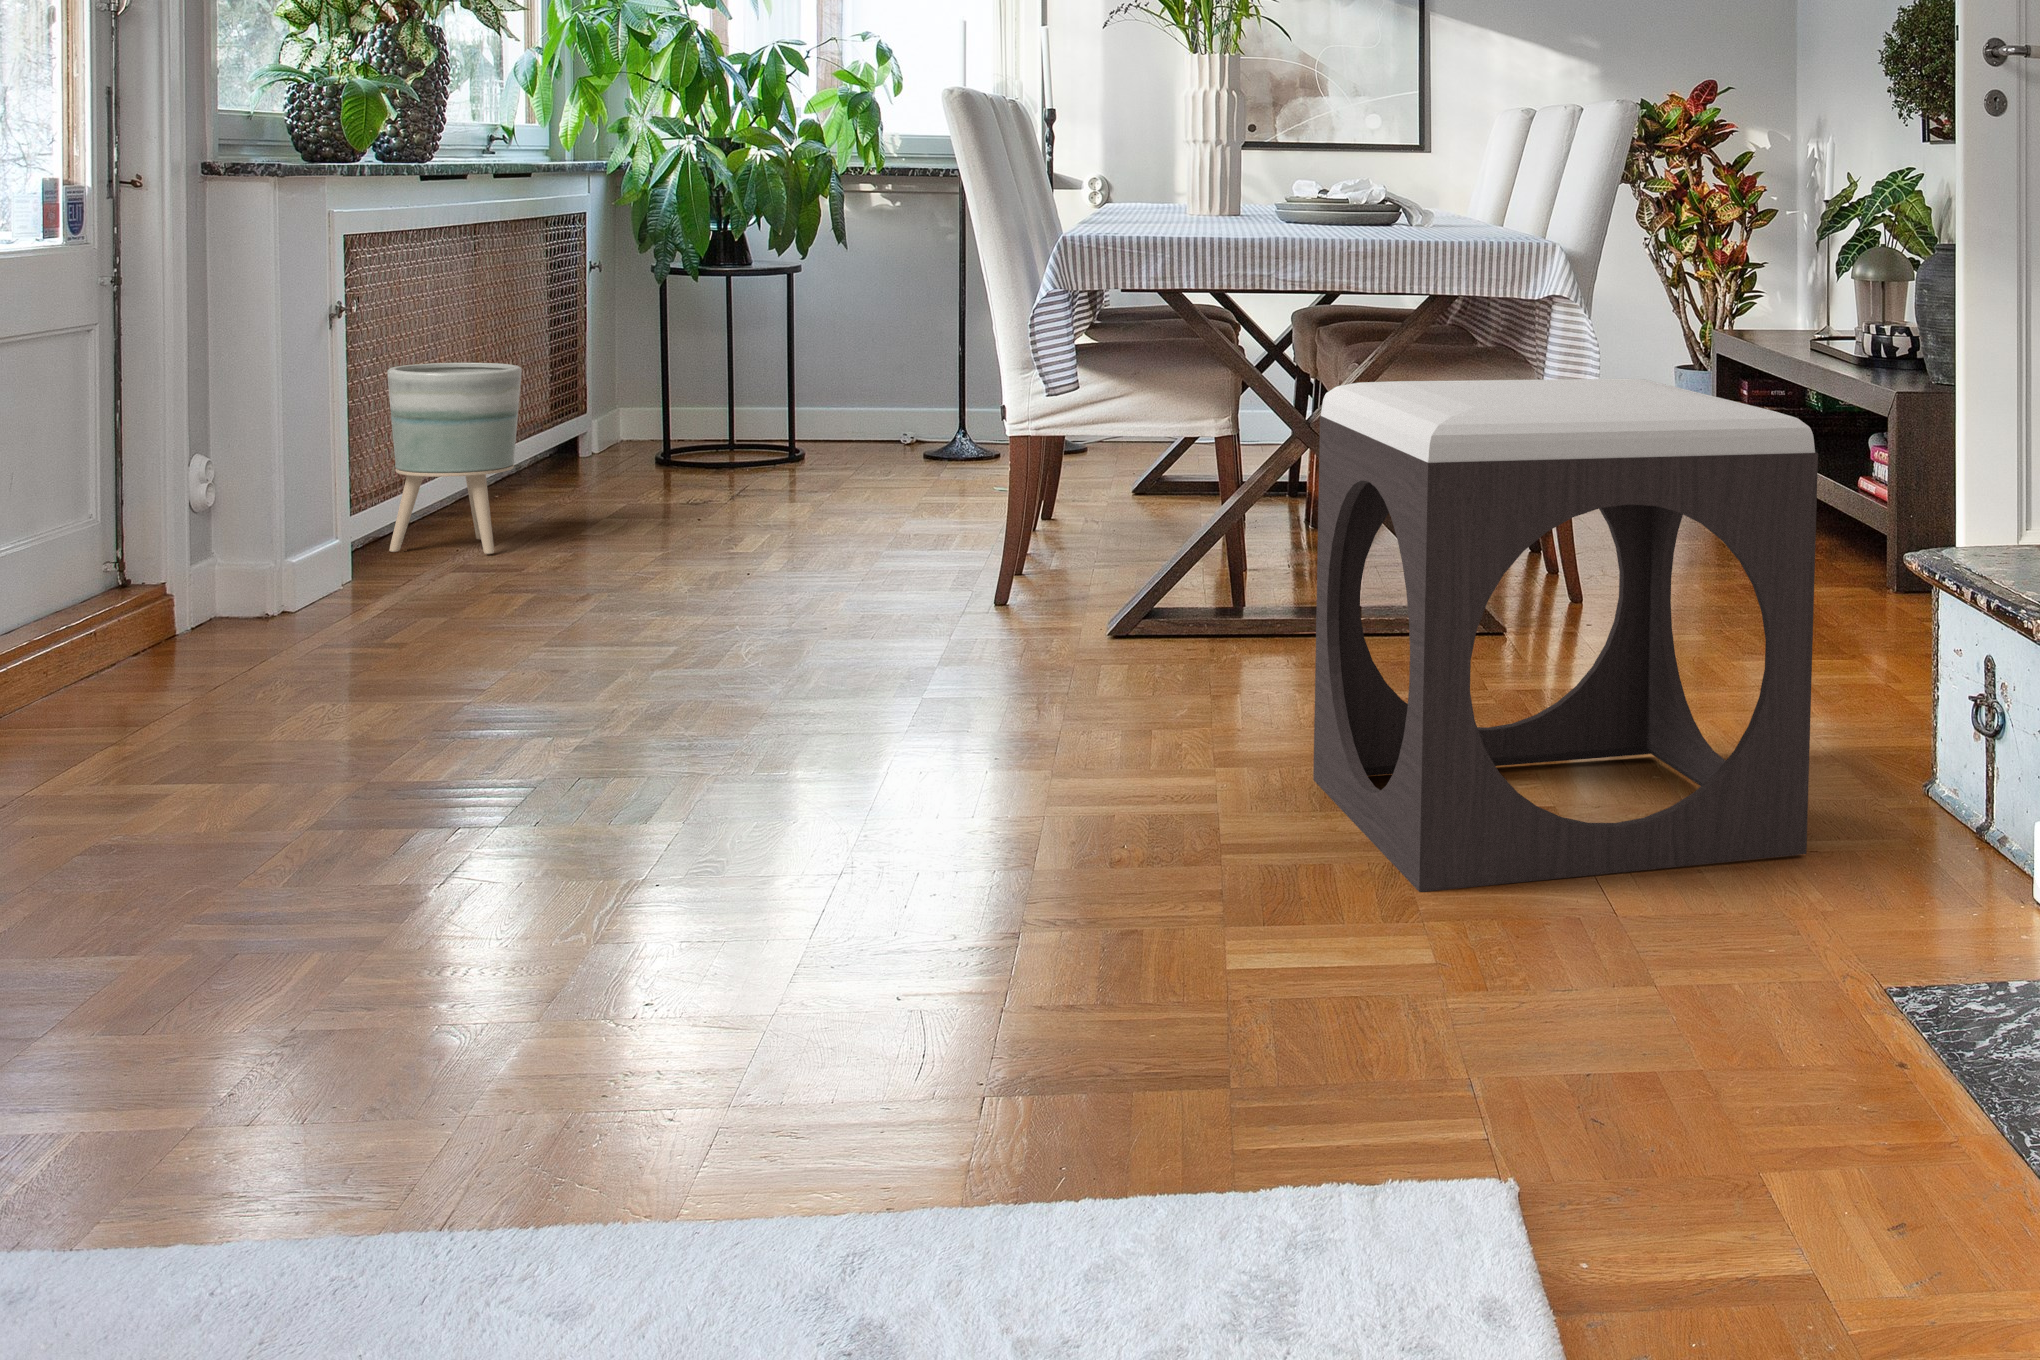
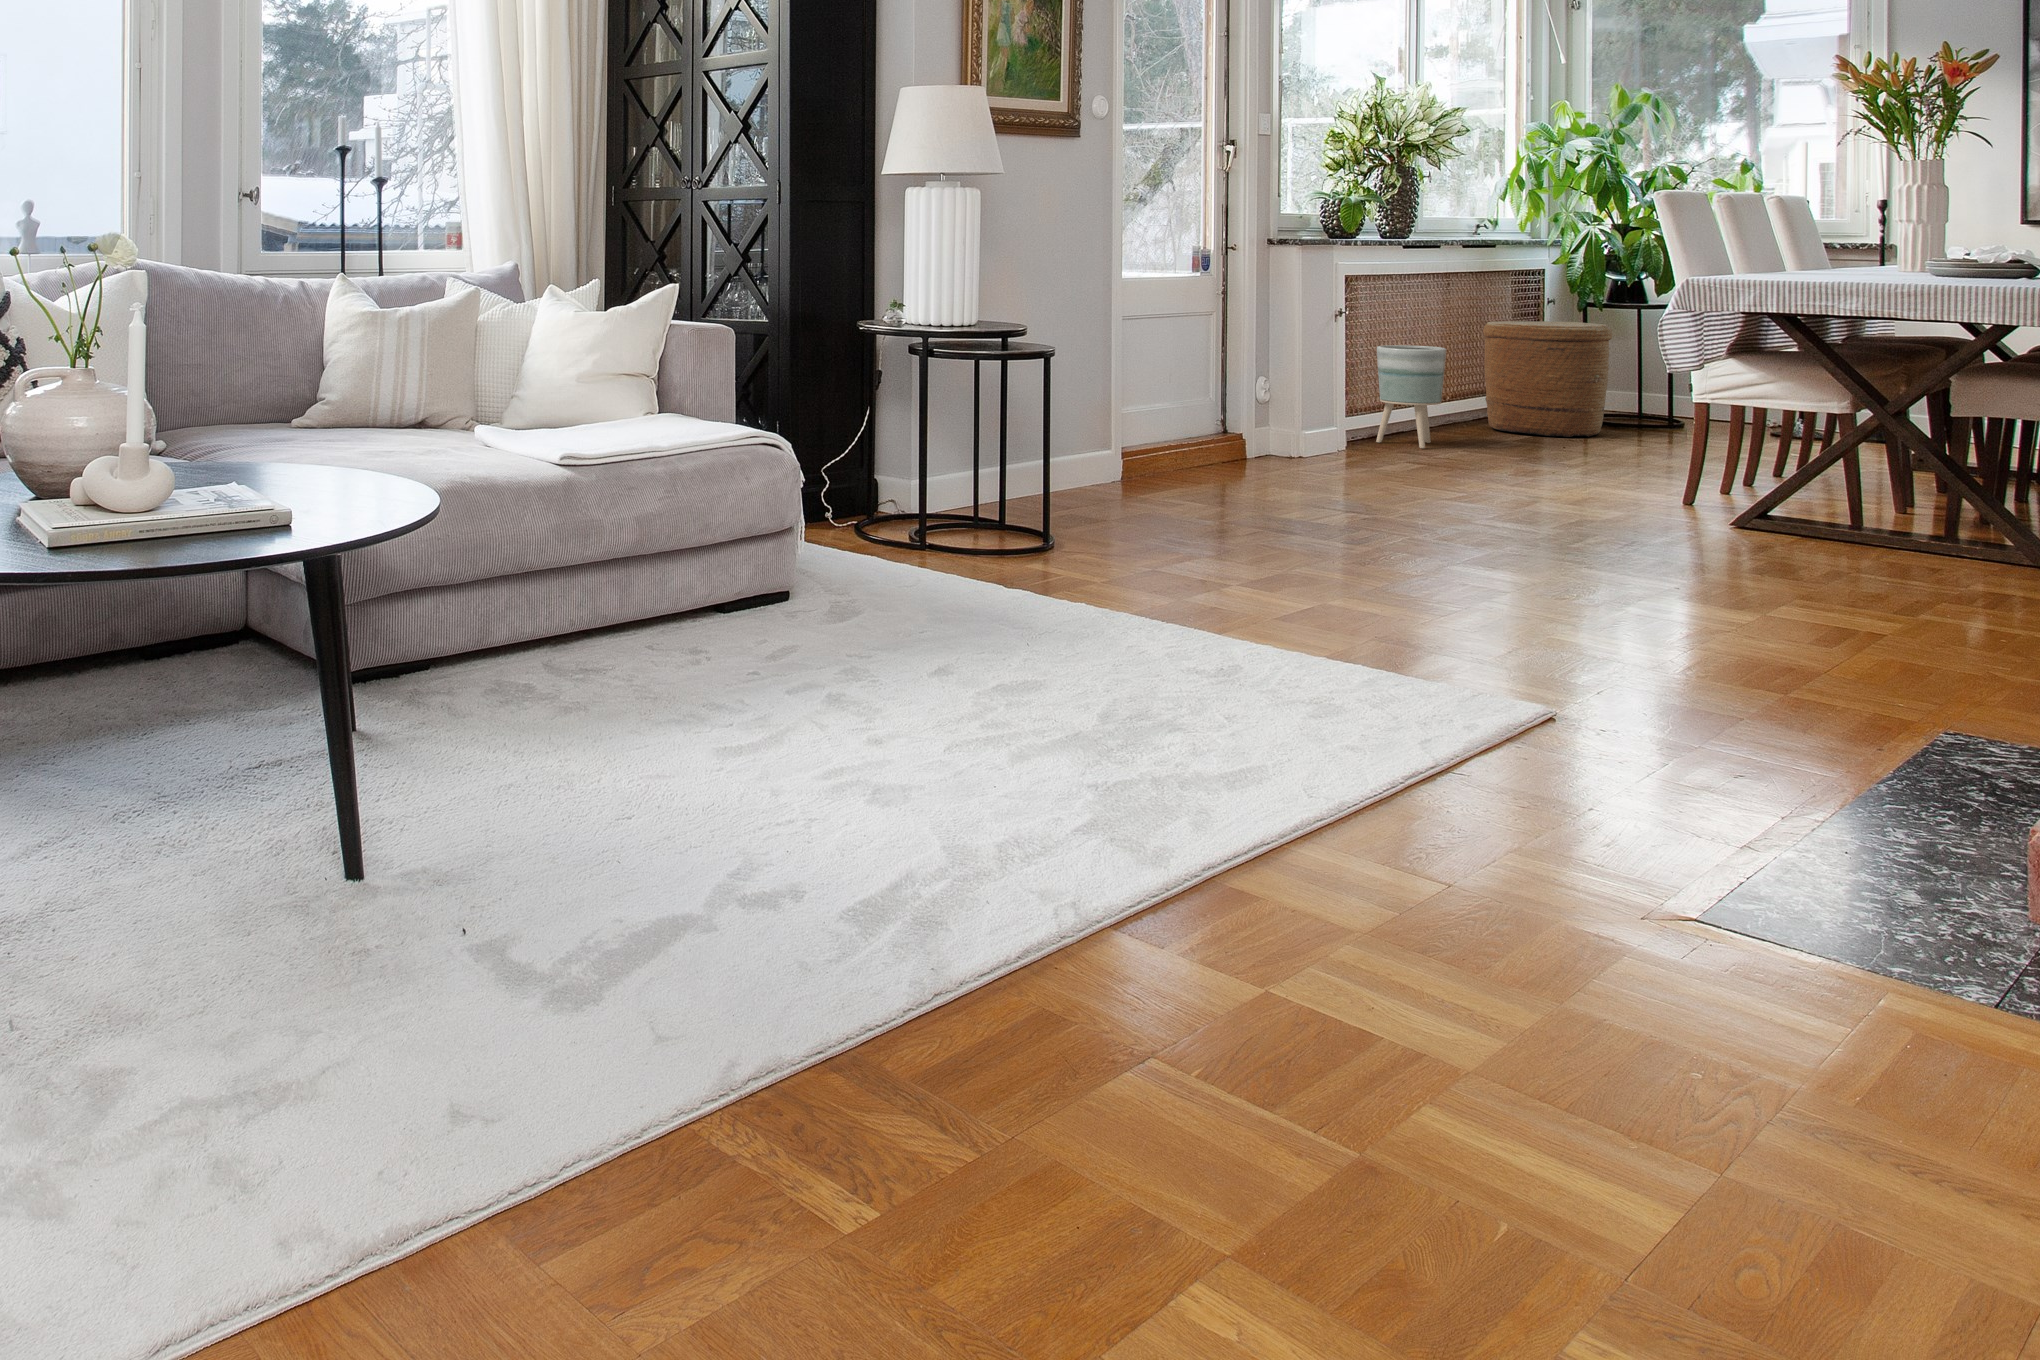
basket: none [521,302,732,498] -> present [1483,321,1612,437]
footstool: present [1313,379,1818,892] -> none [1673,355,1994,674]

